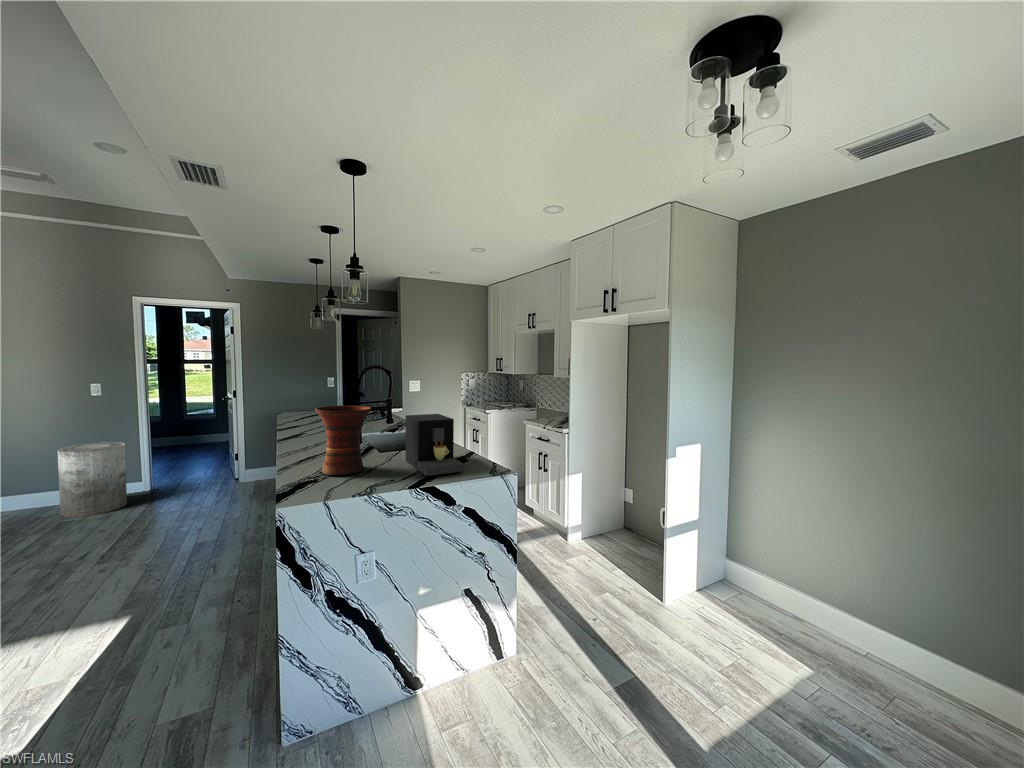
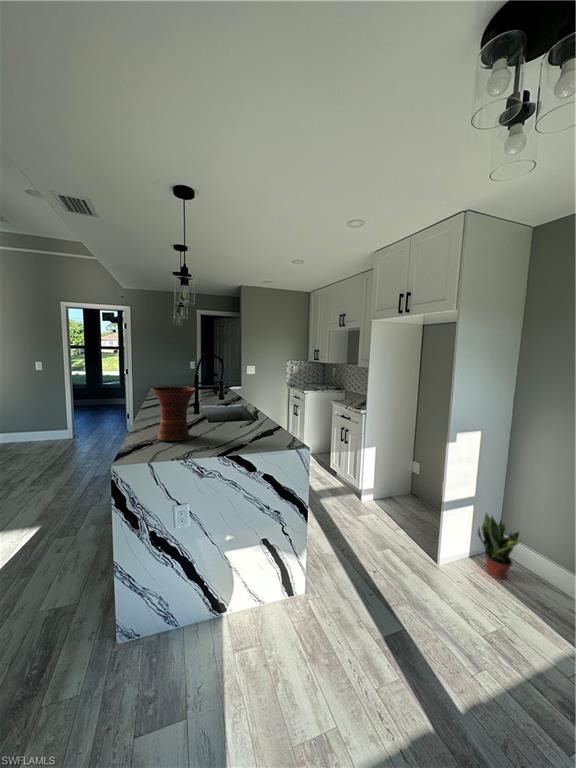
coffee maker: present [405,414,463,476] -> none [224,396,265,447]
trash can: present [58,442,127,517] -> none [14,402,57,451]
potted plant: none [705,536,750,610] -> present [478,514,519,579]

